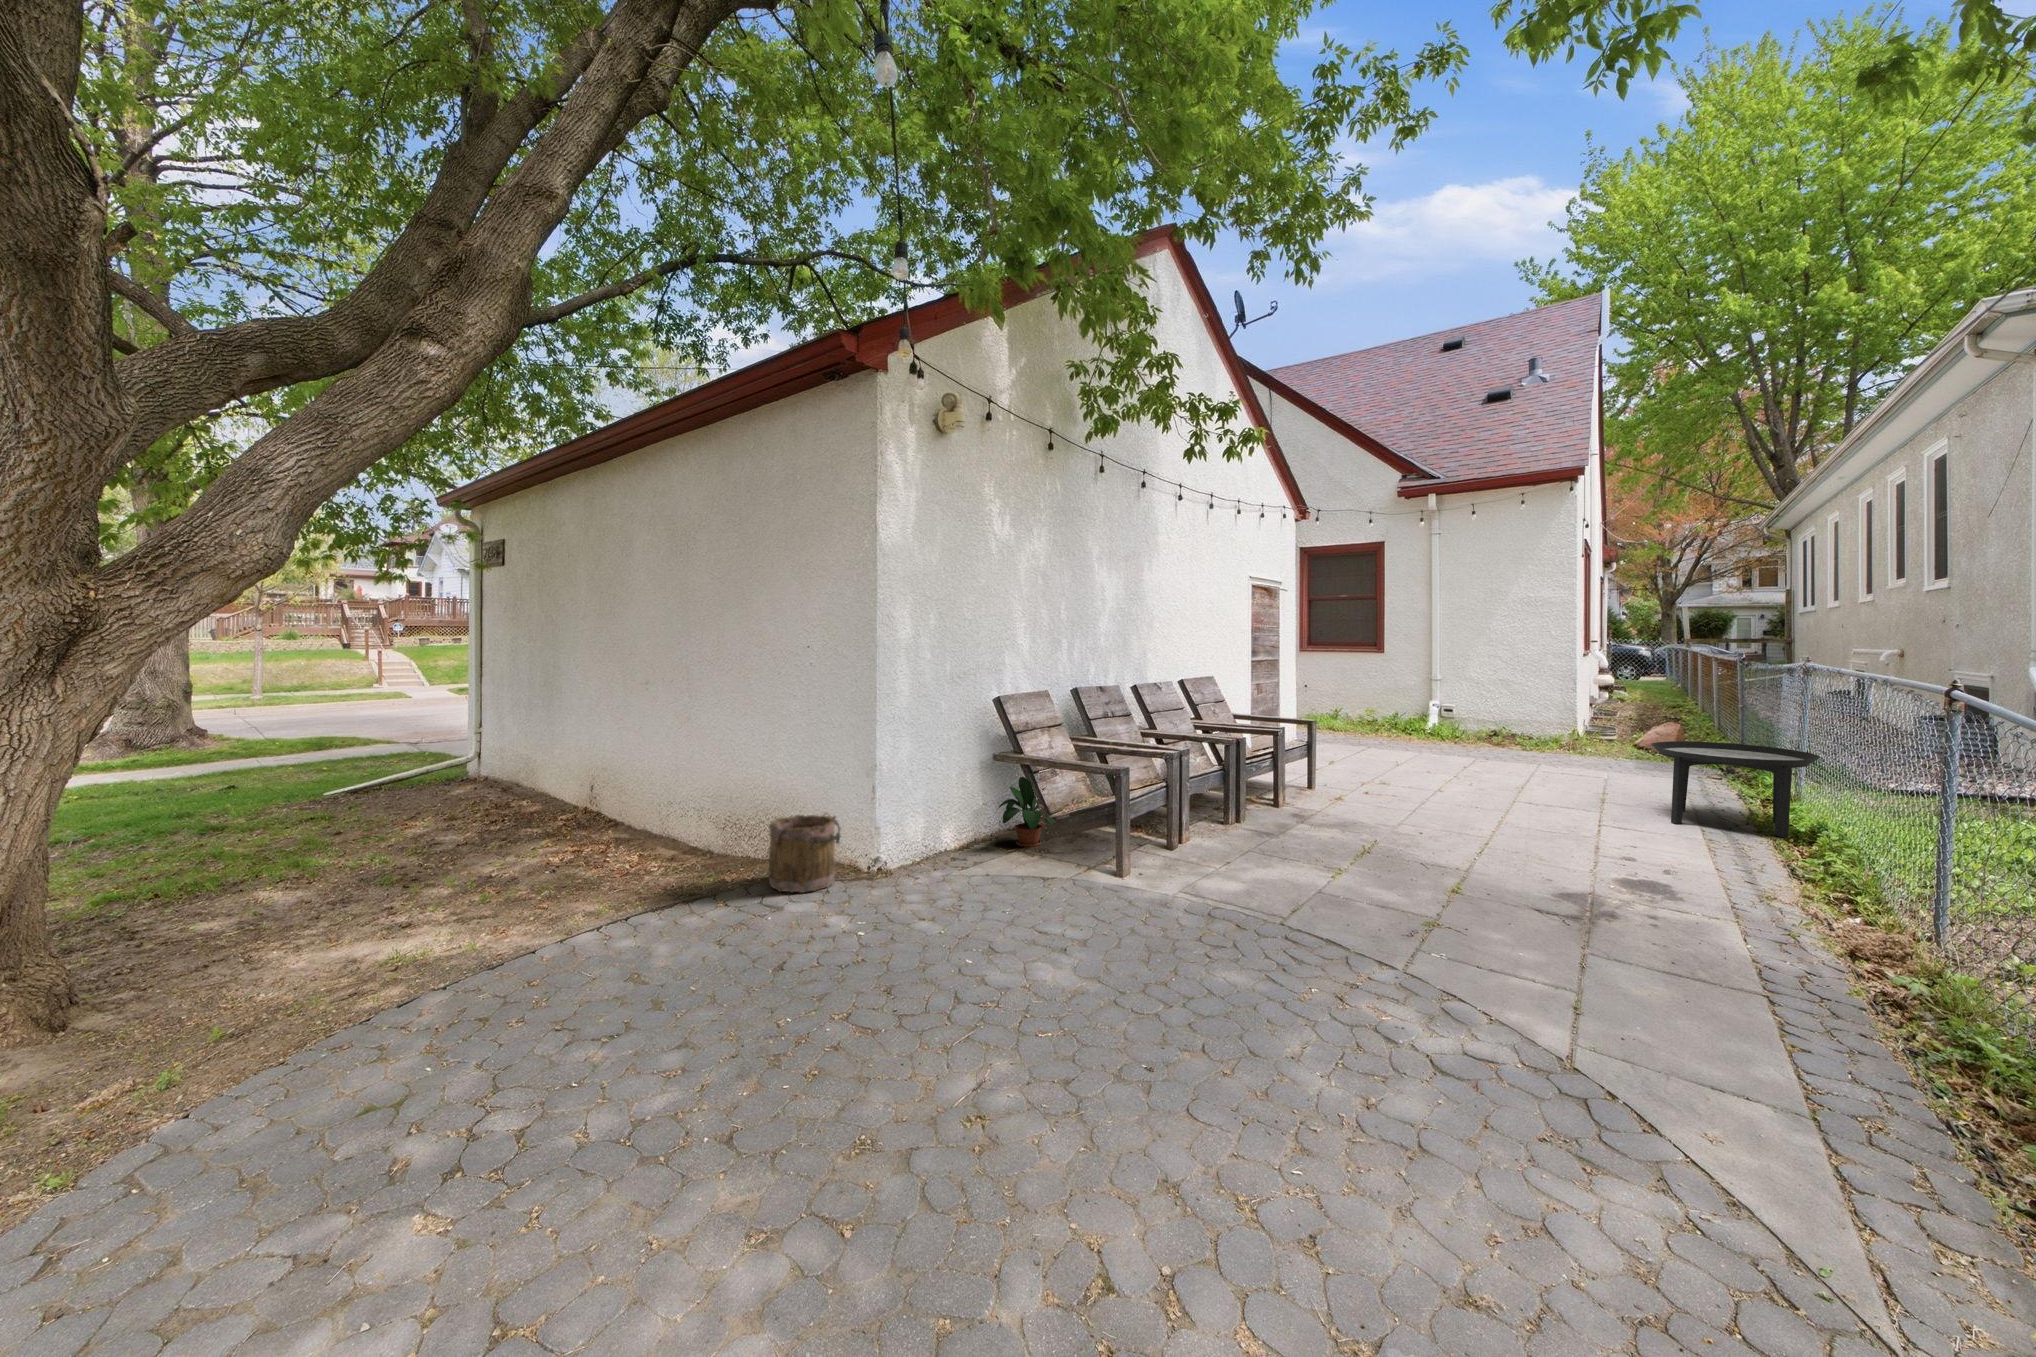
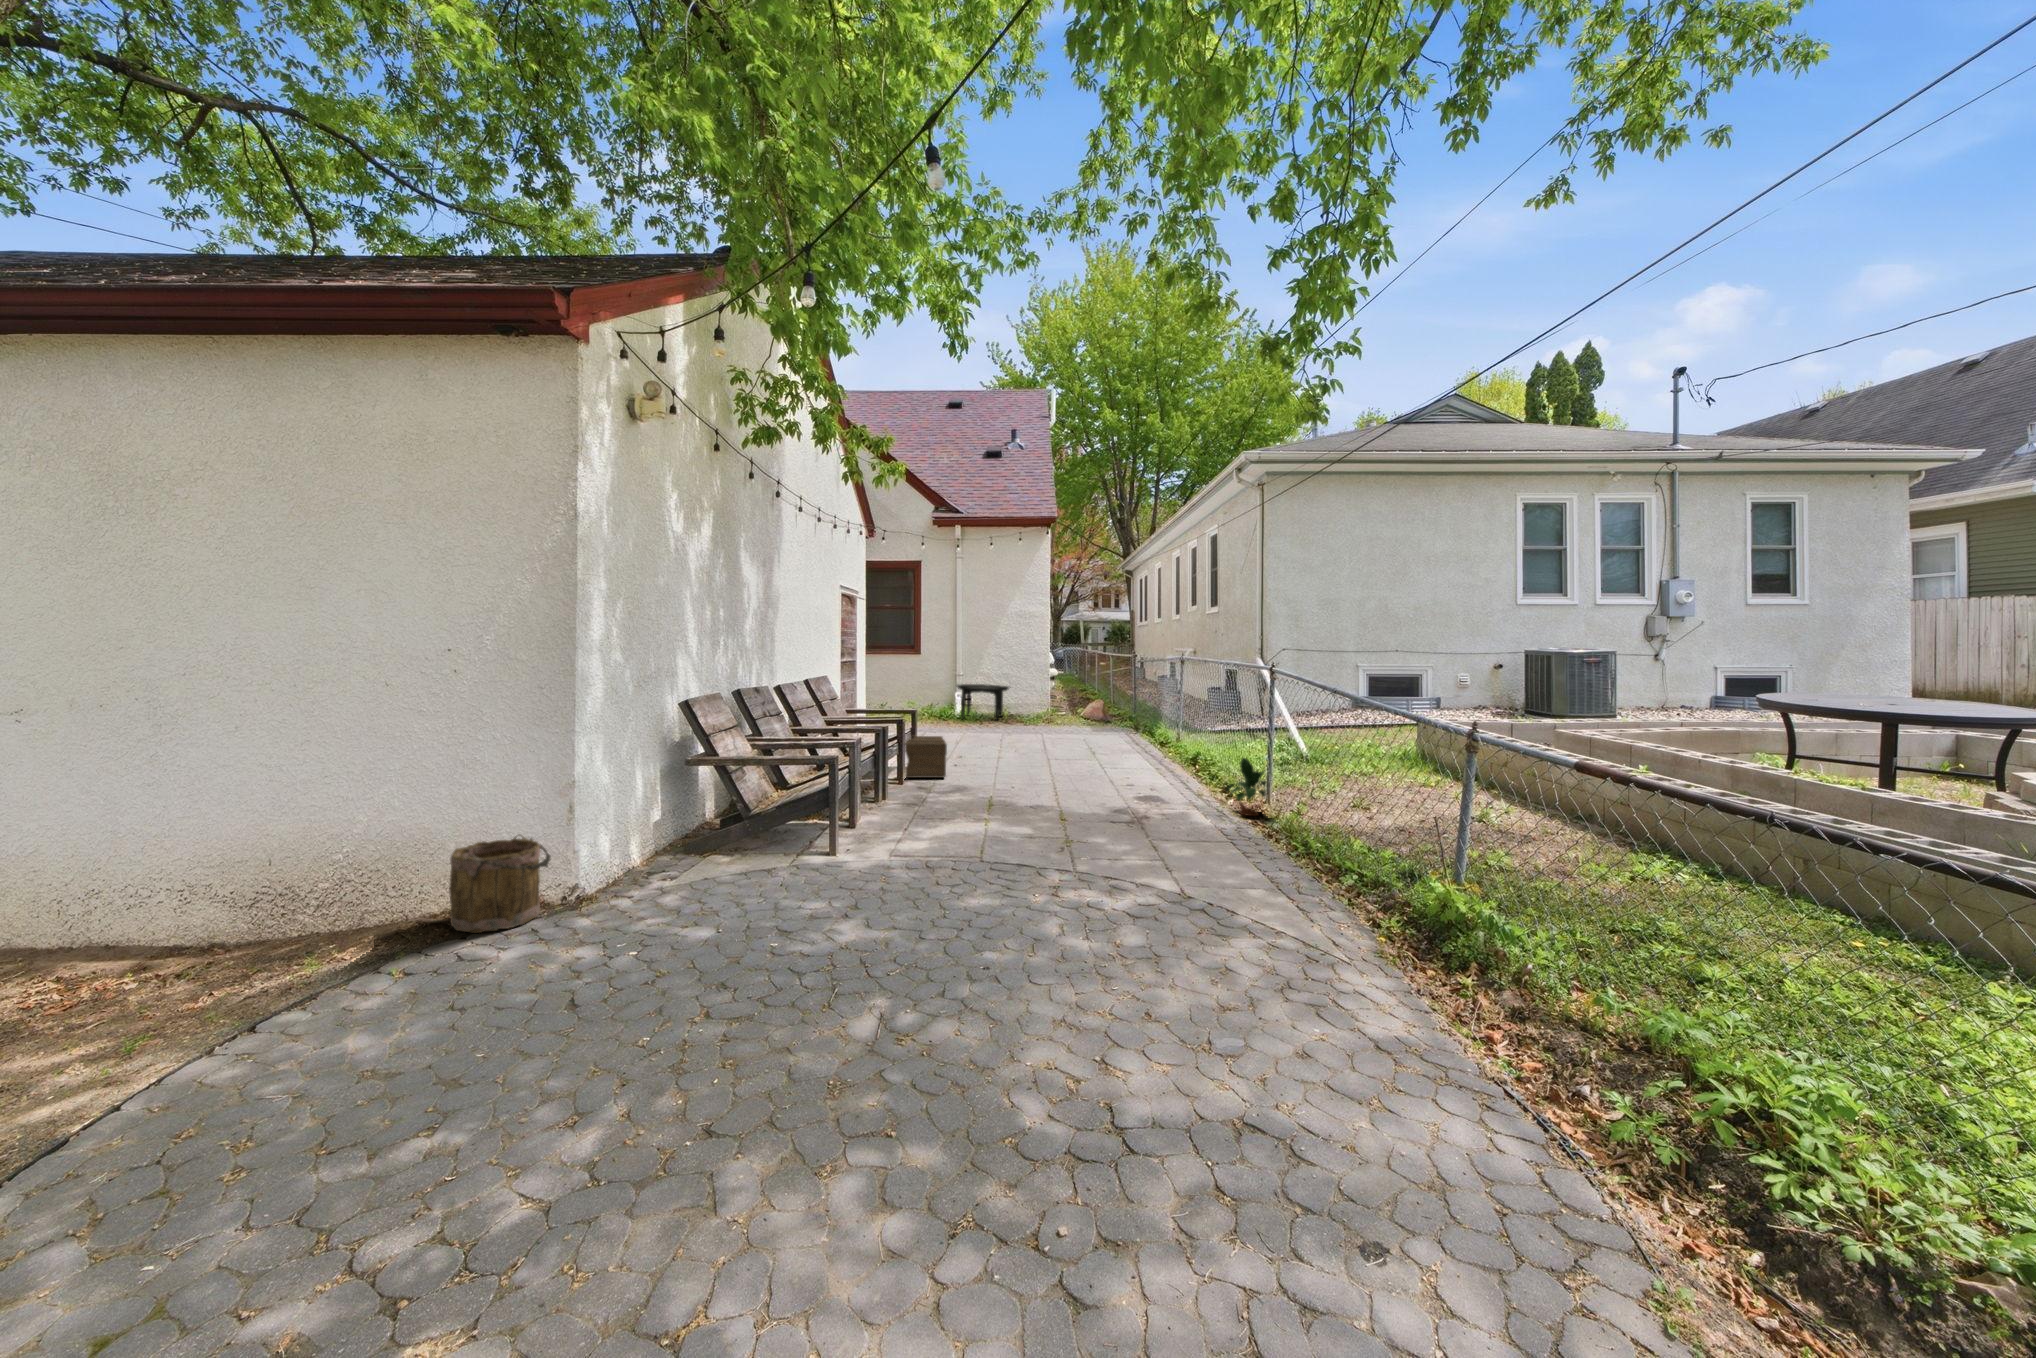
round table: present [1651,741,1821,837] -> present [957,684,1009,720]
wooden crate: none [1284,752,1344,807] -> present [905,736,947,778]
potted plant: present [999,777,1055,847] -> present [1226,758,1266,816]

